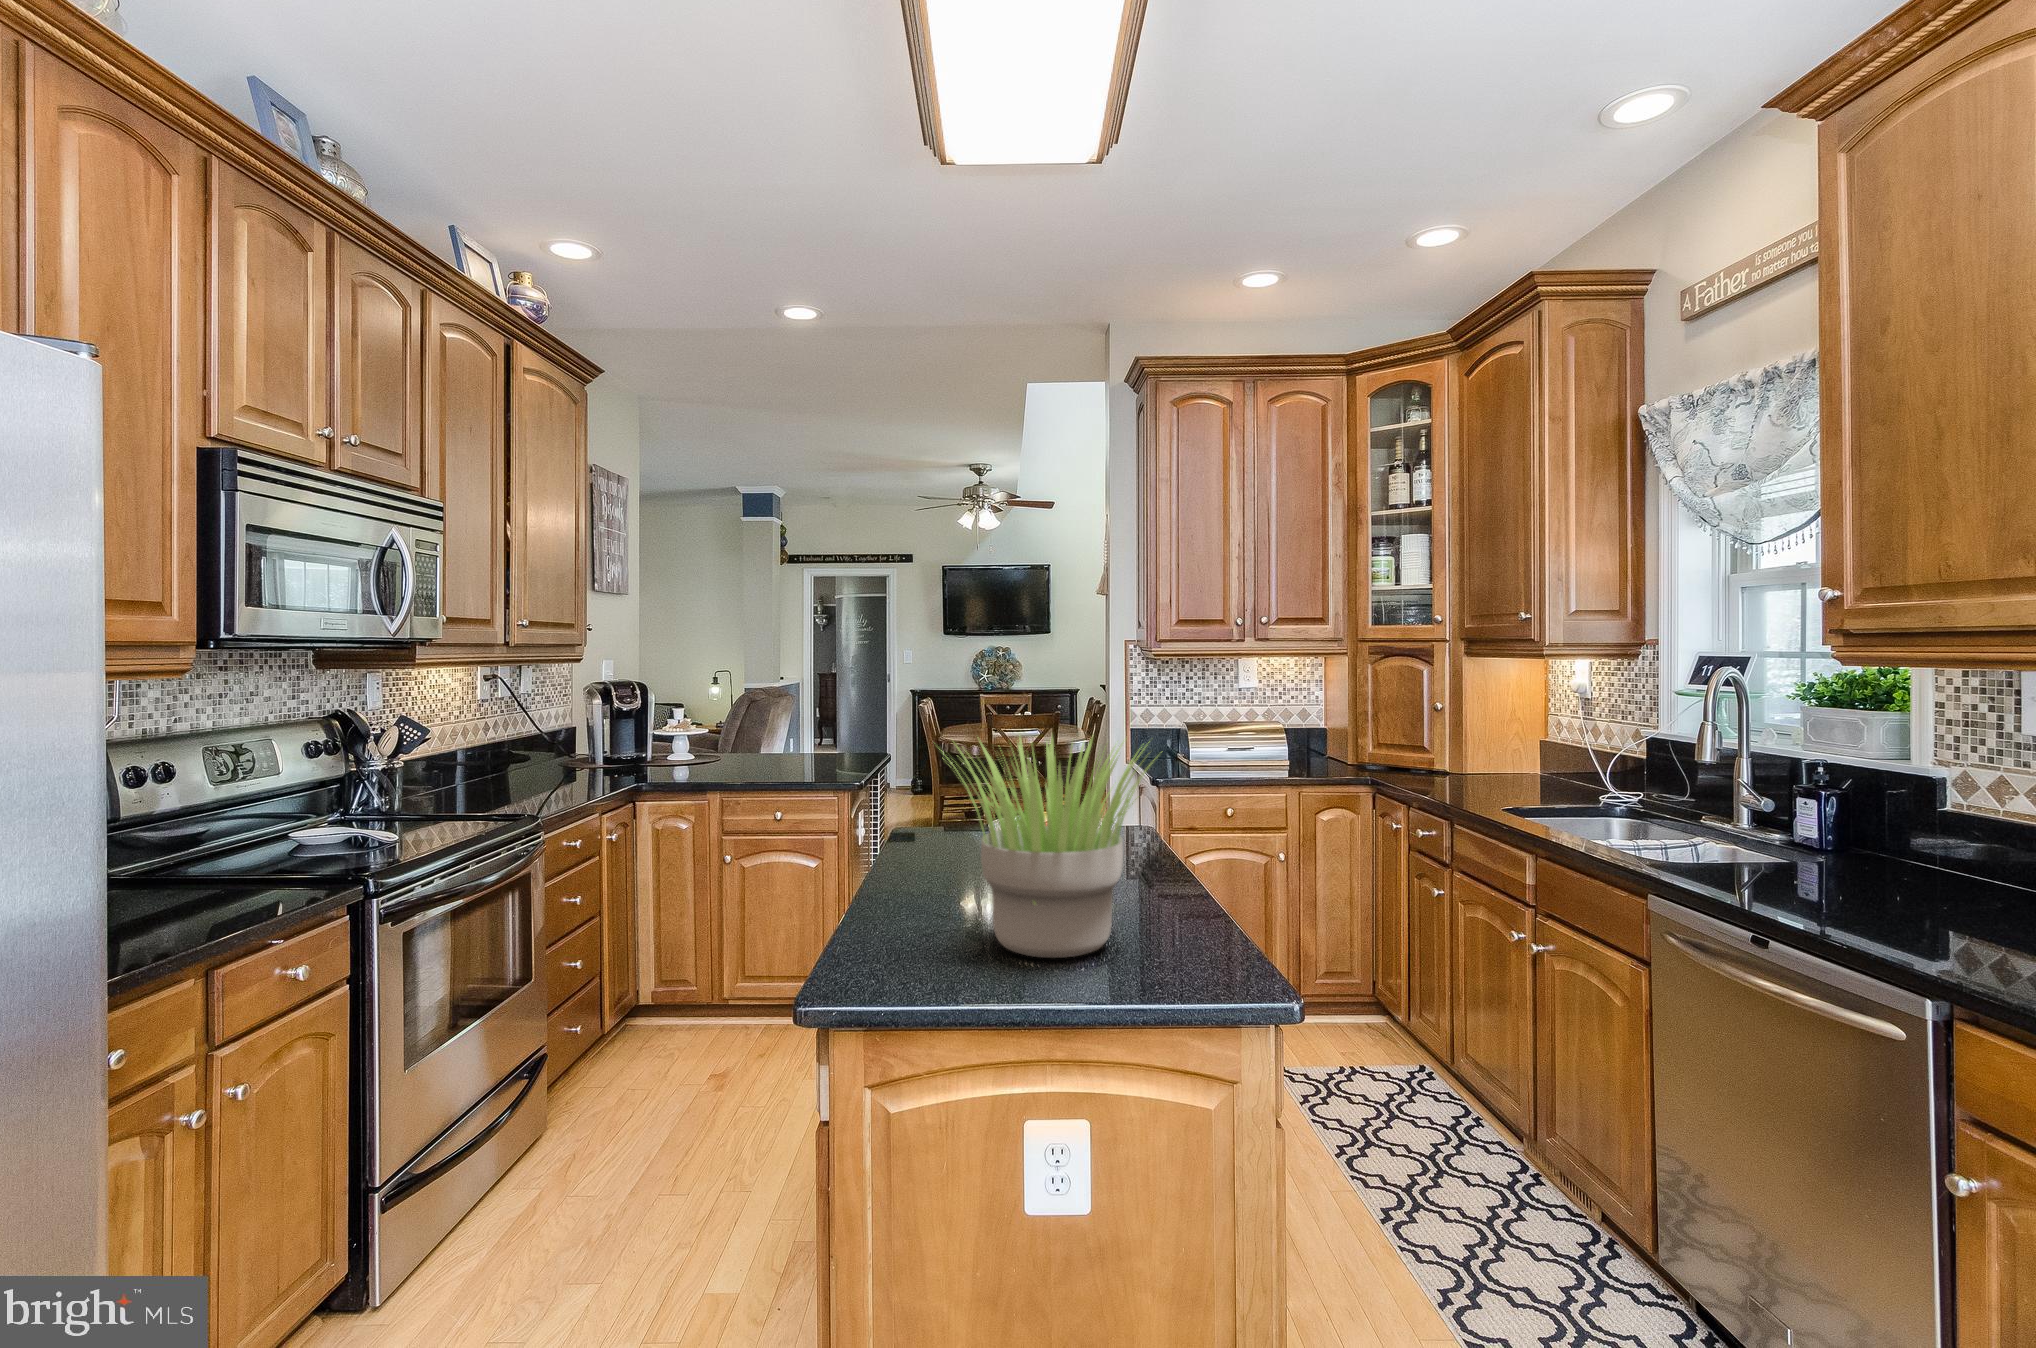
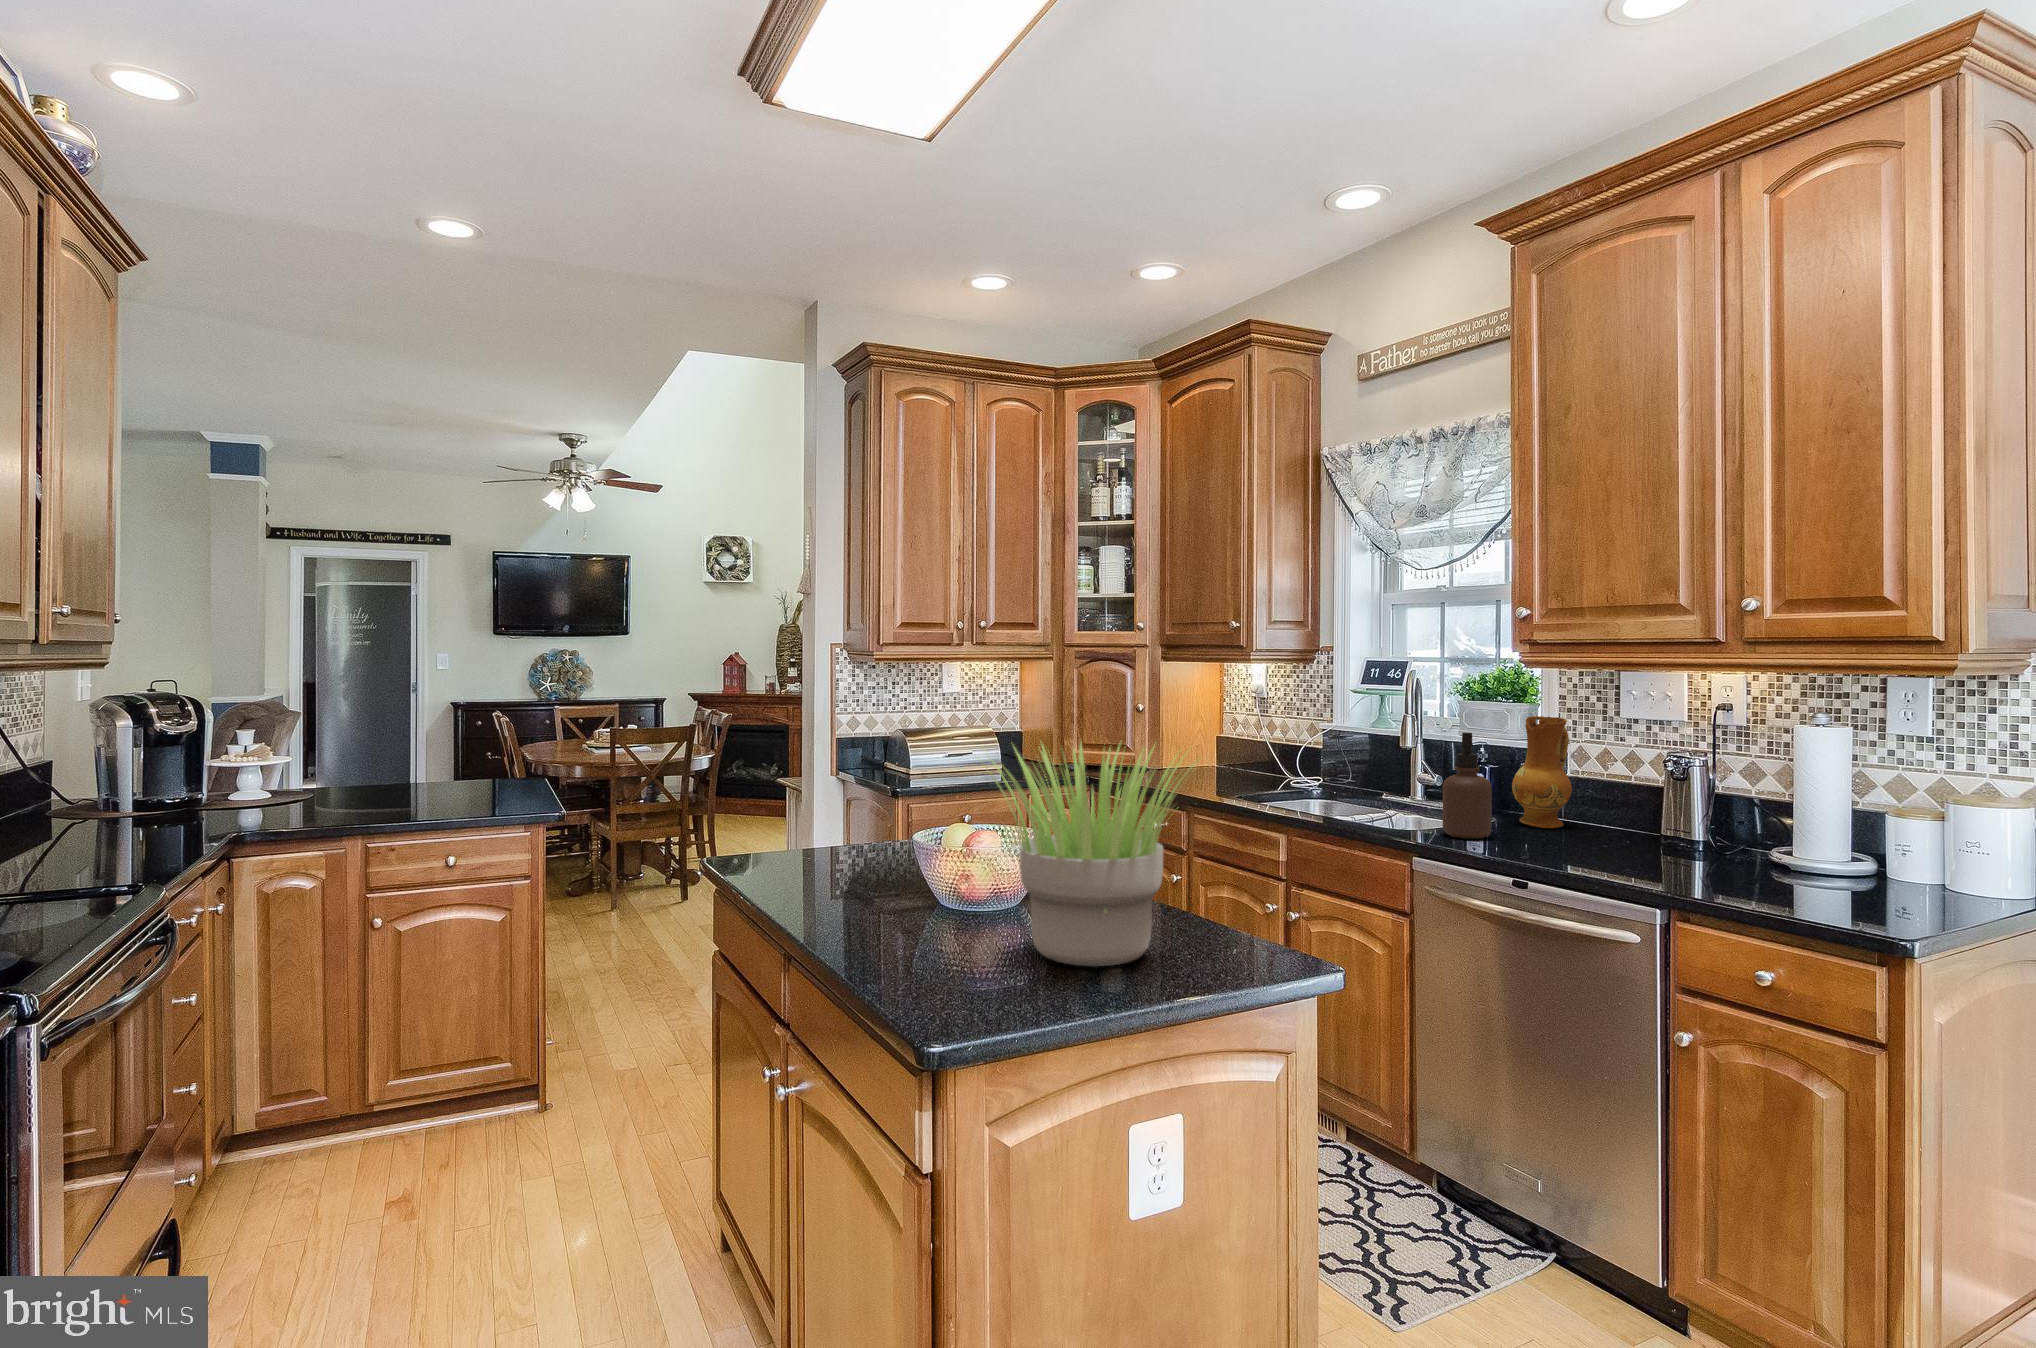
ceramic jug: none [1839,728,1937,877] -> present [1512,716,1572,828]
soap dispenser: none [1703,746,1773,880] -> present [1443,733,1492,839]

